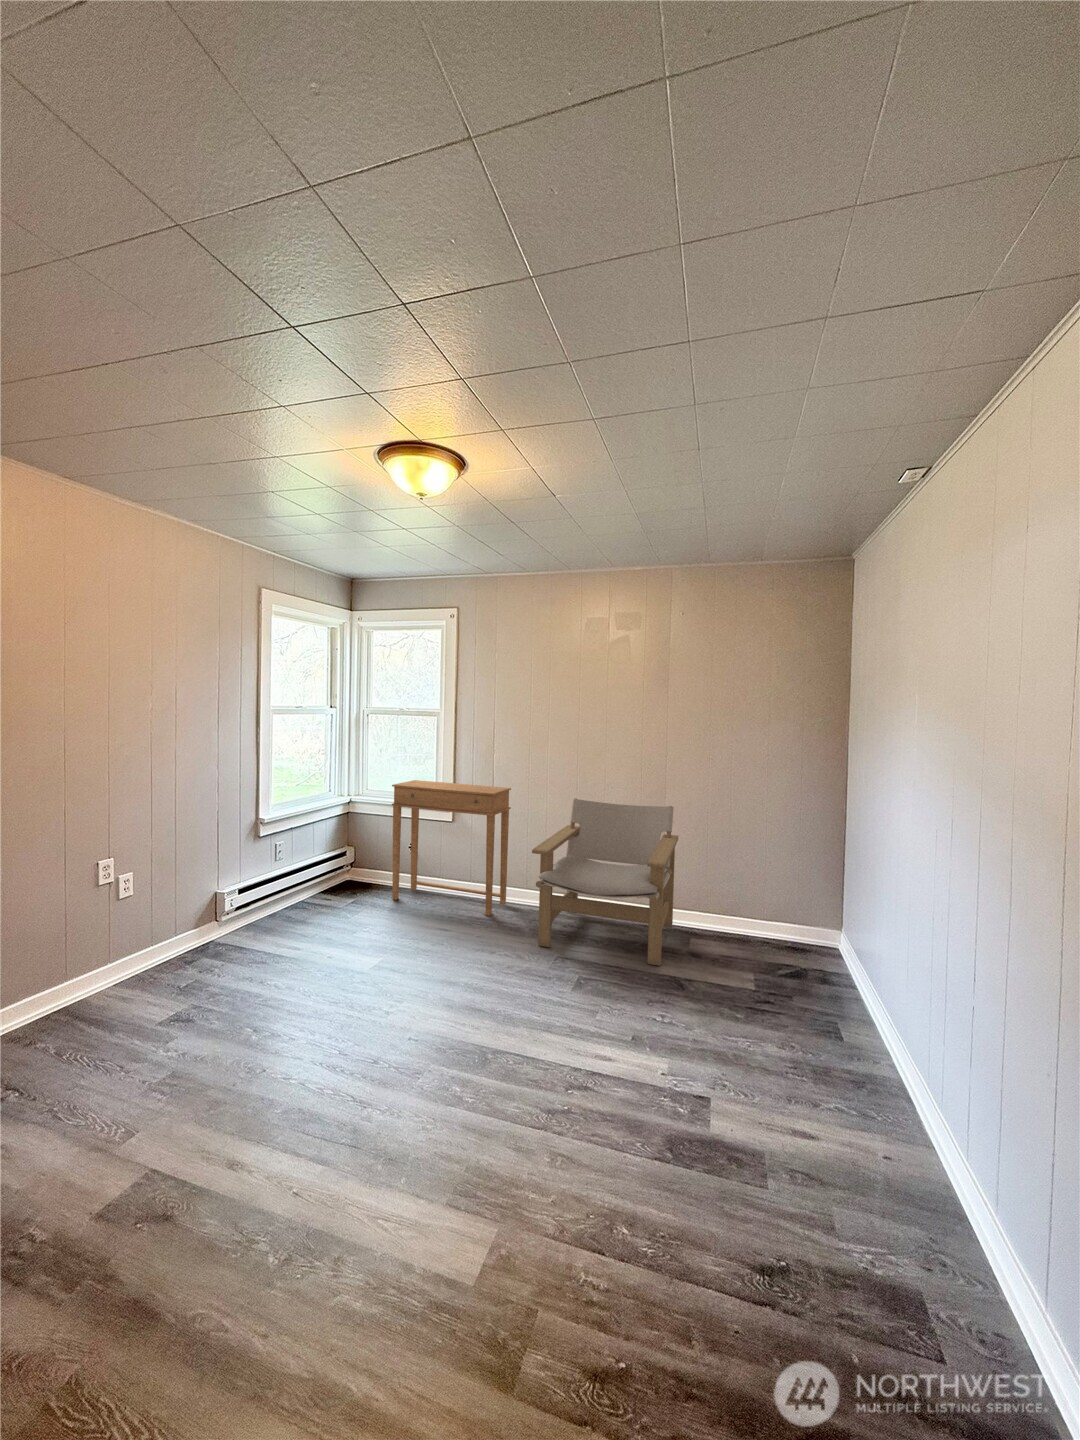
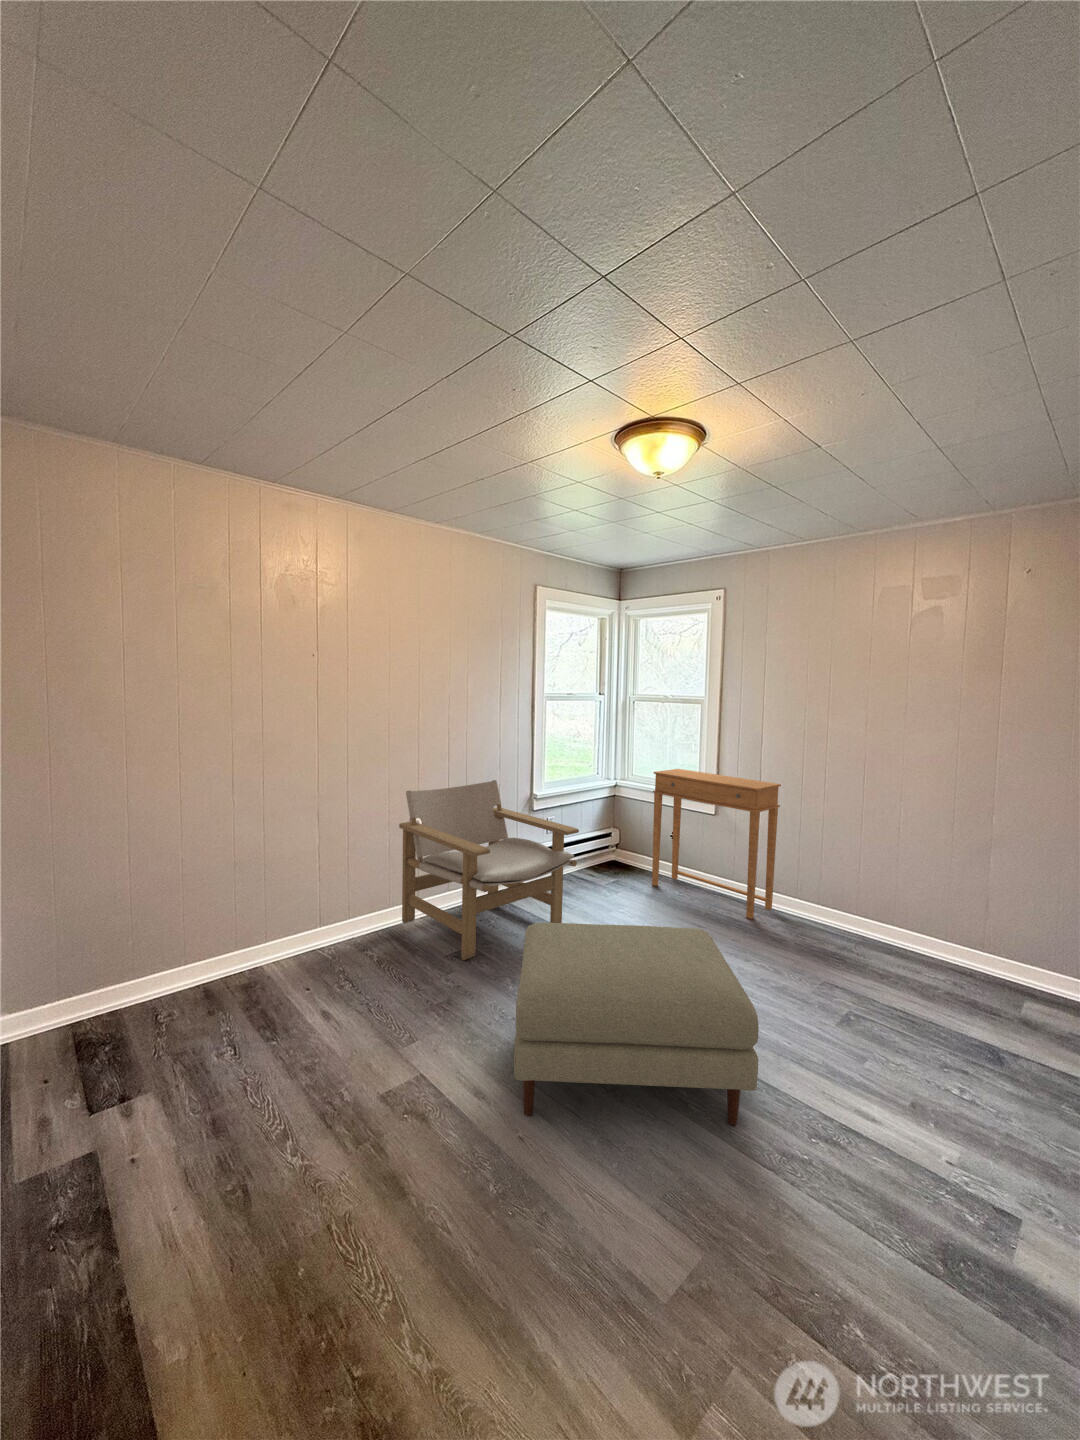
lounge chair: present [532,799,678,966] -> present [399,780,579,960]
ottoman: none [277,930,525,1166] -> present [514,923,759,1125]

